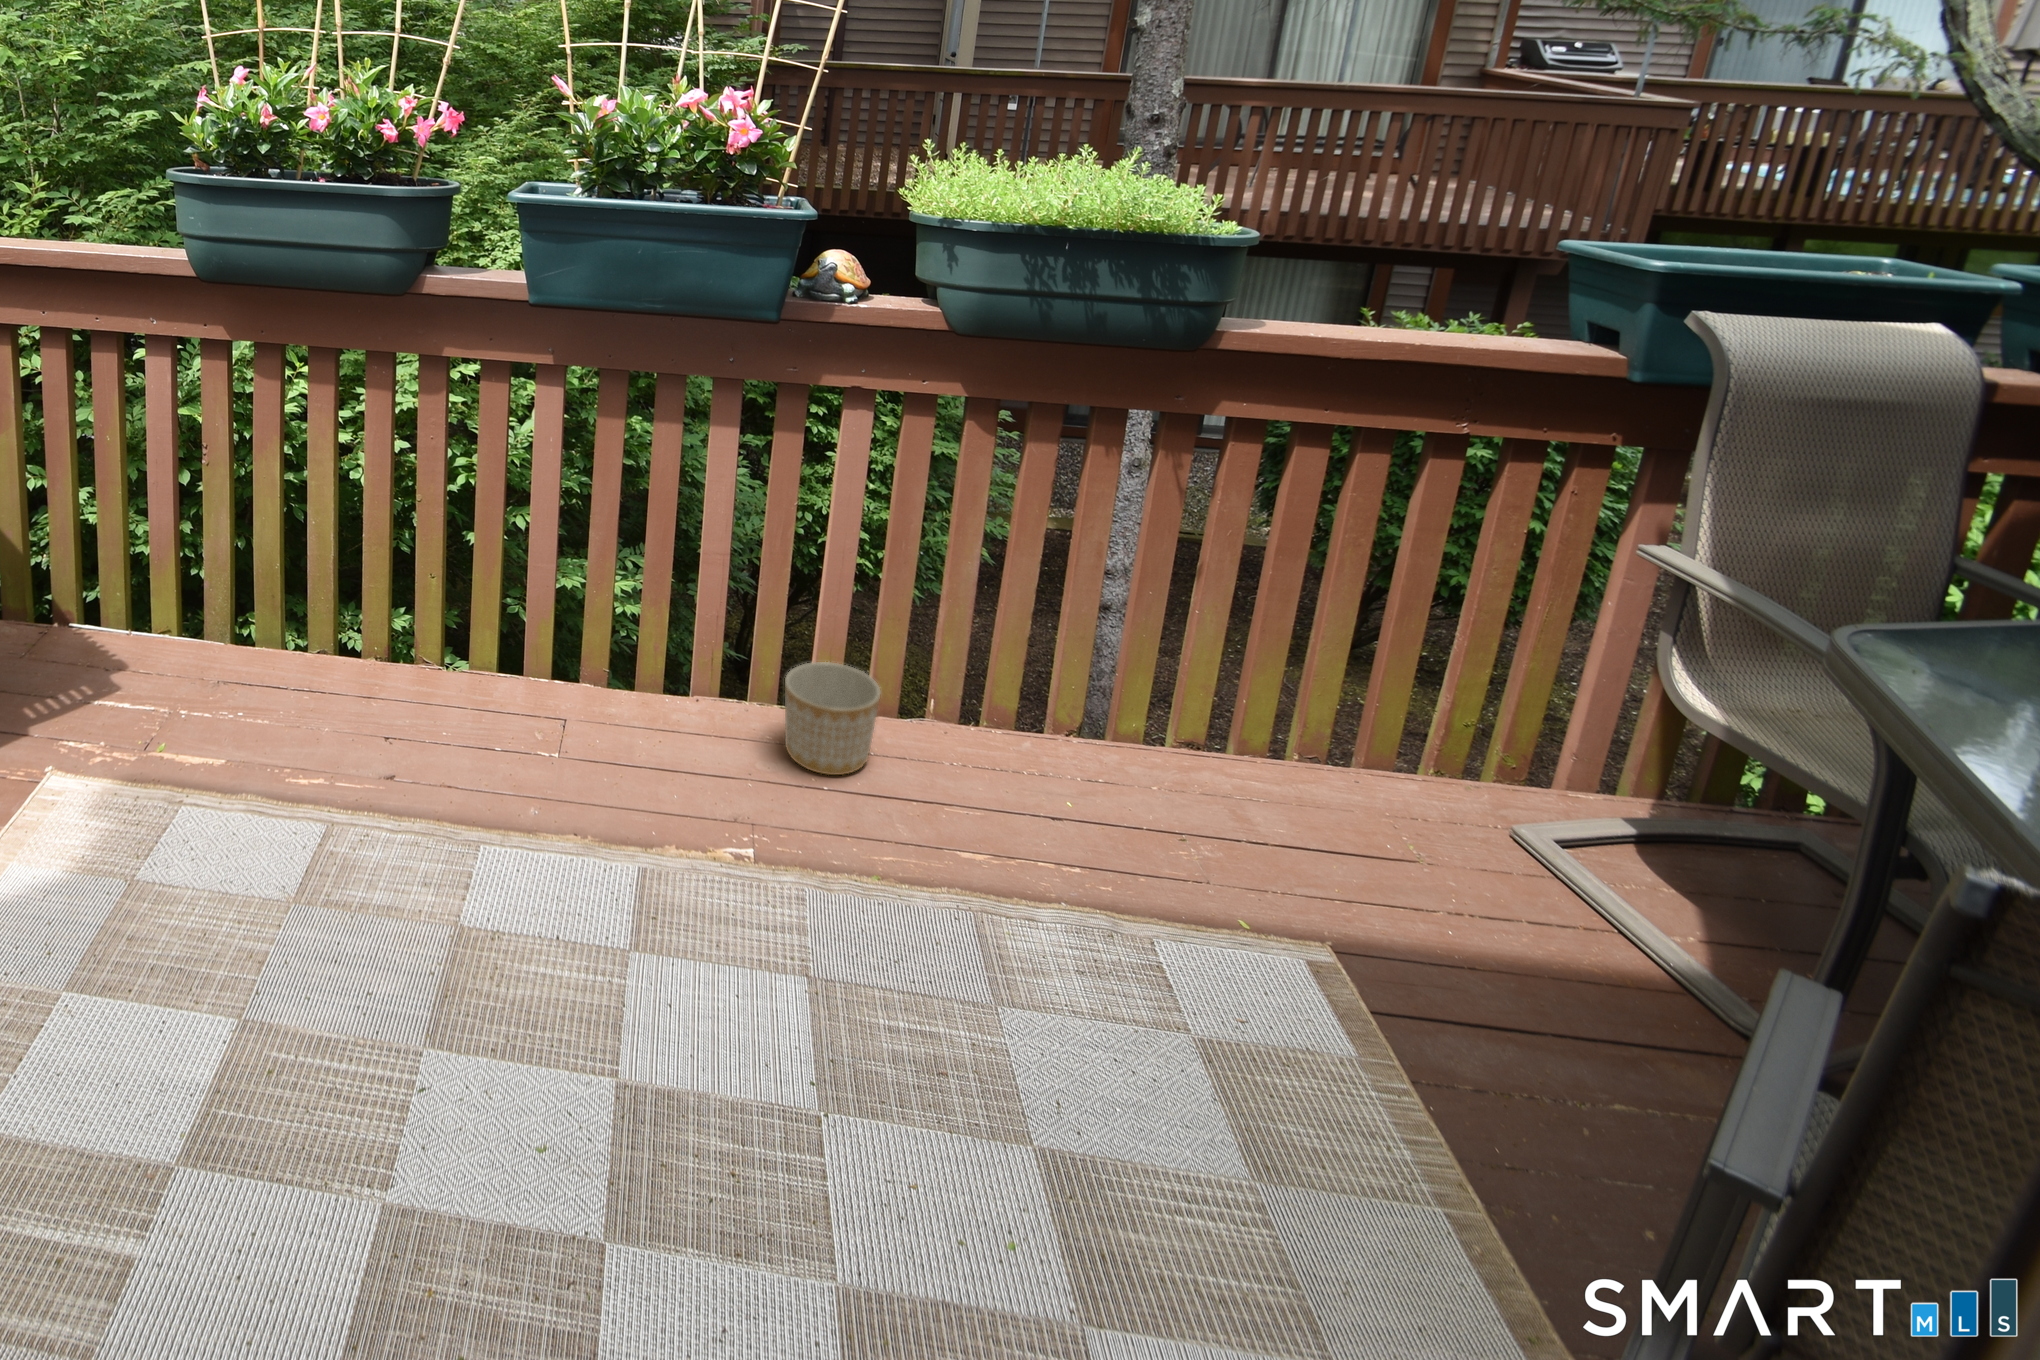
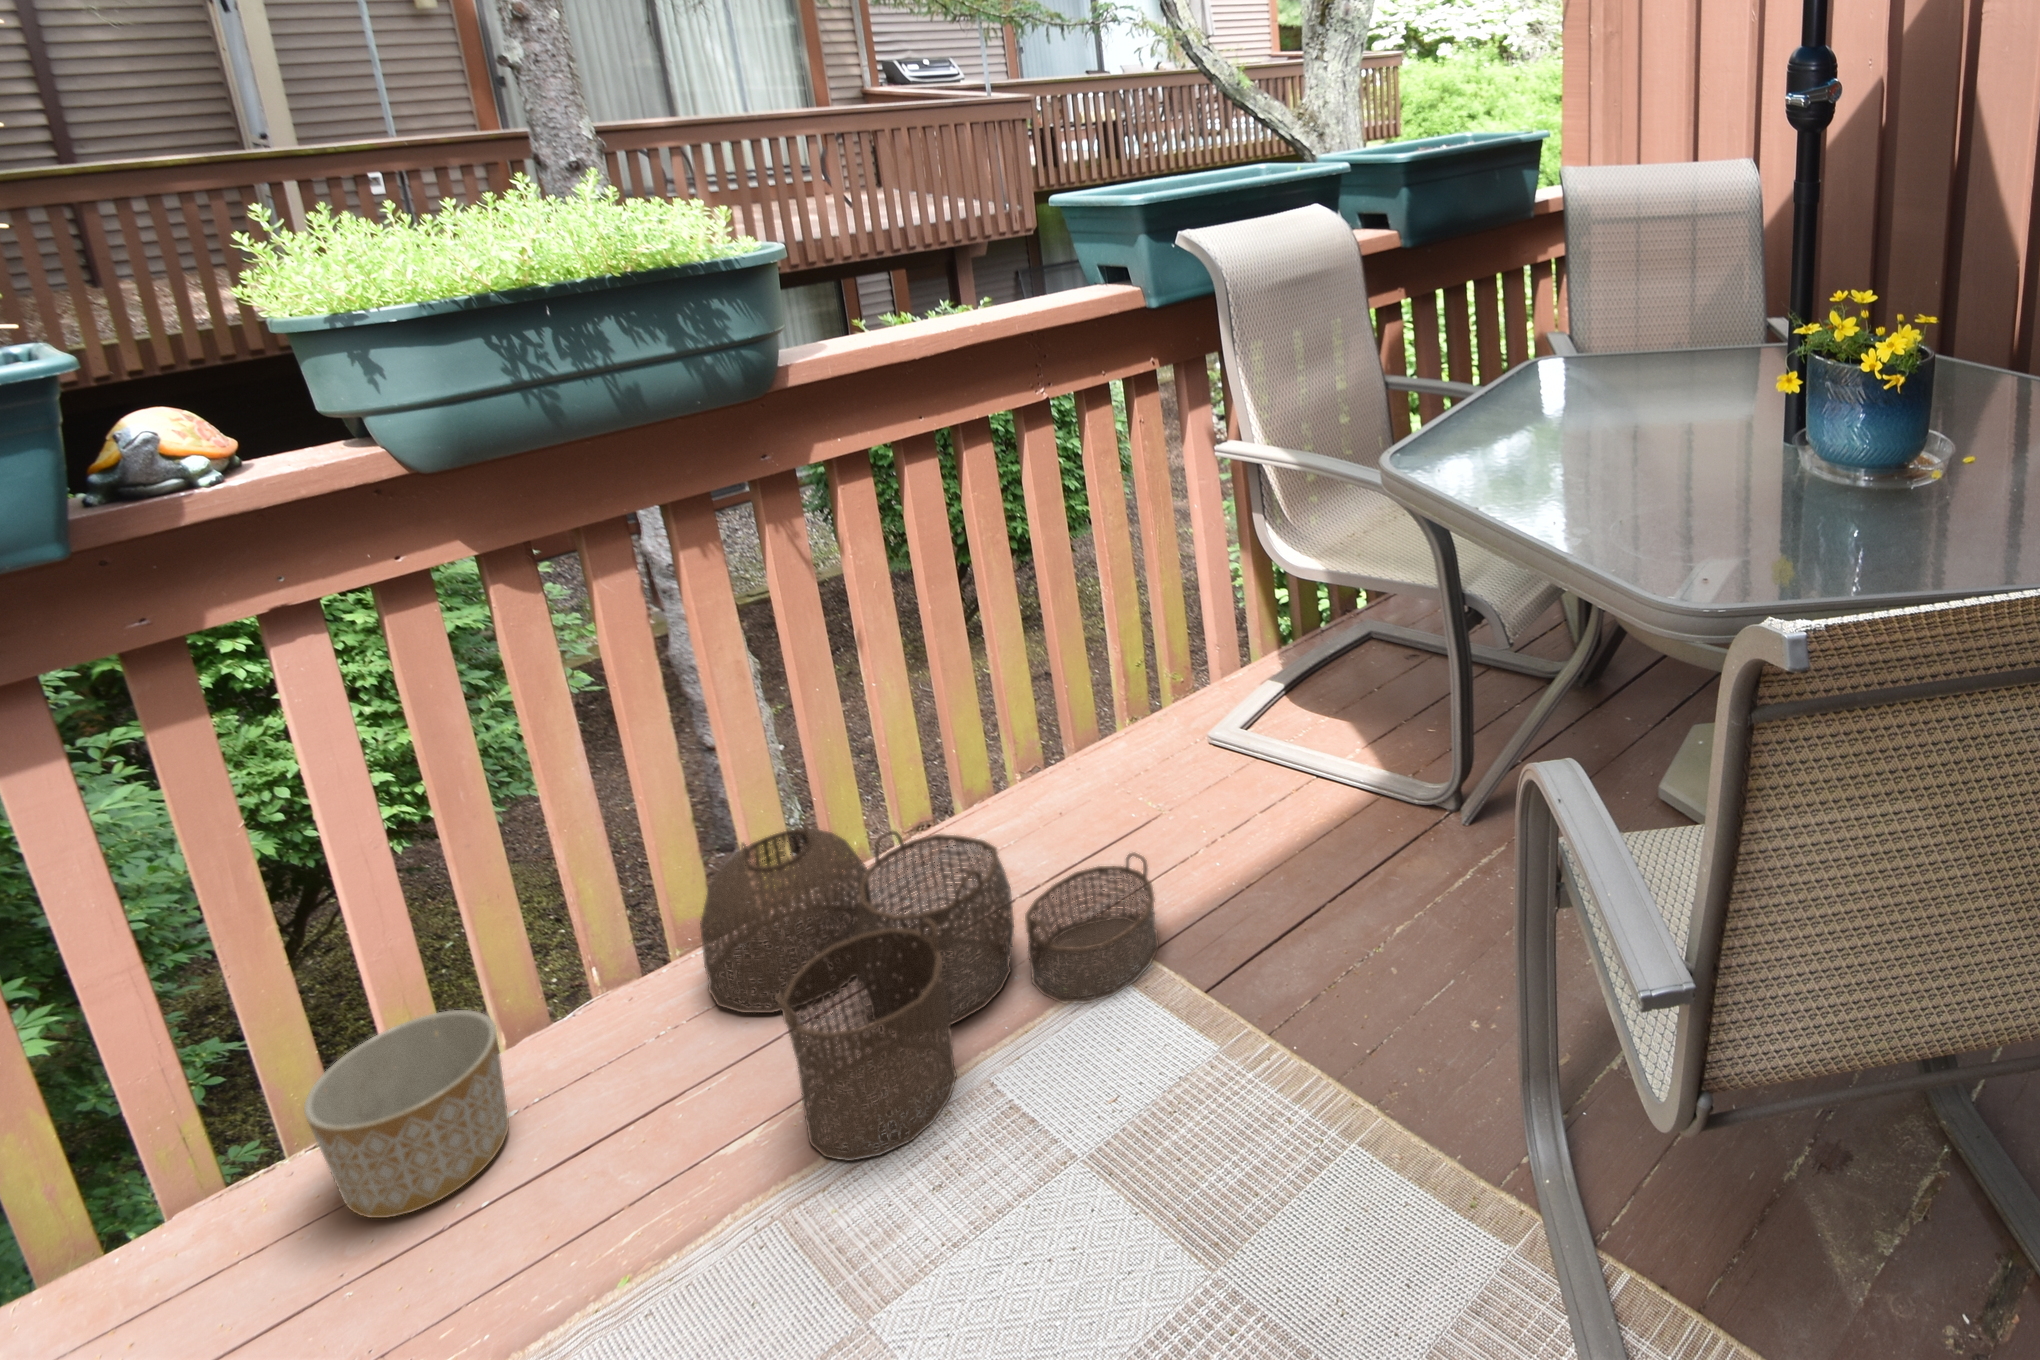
woven basket: none [1000,669,1366,962] -> present [700,824,1159,1161]

